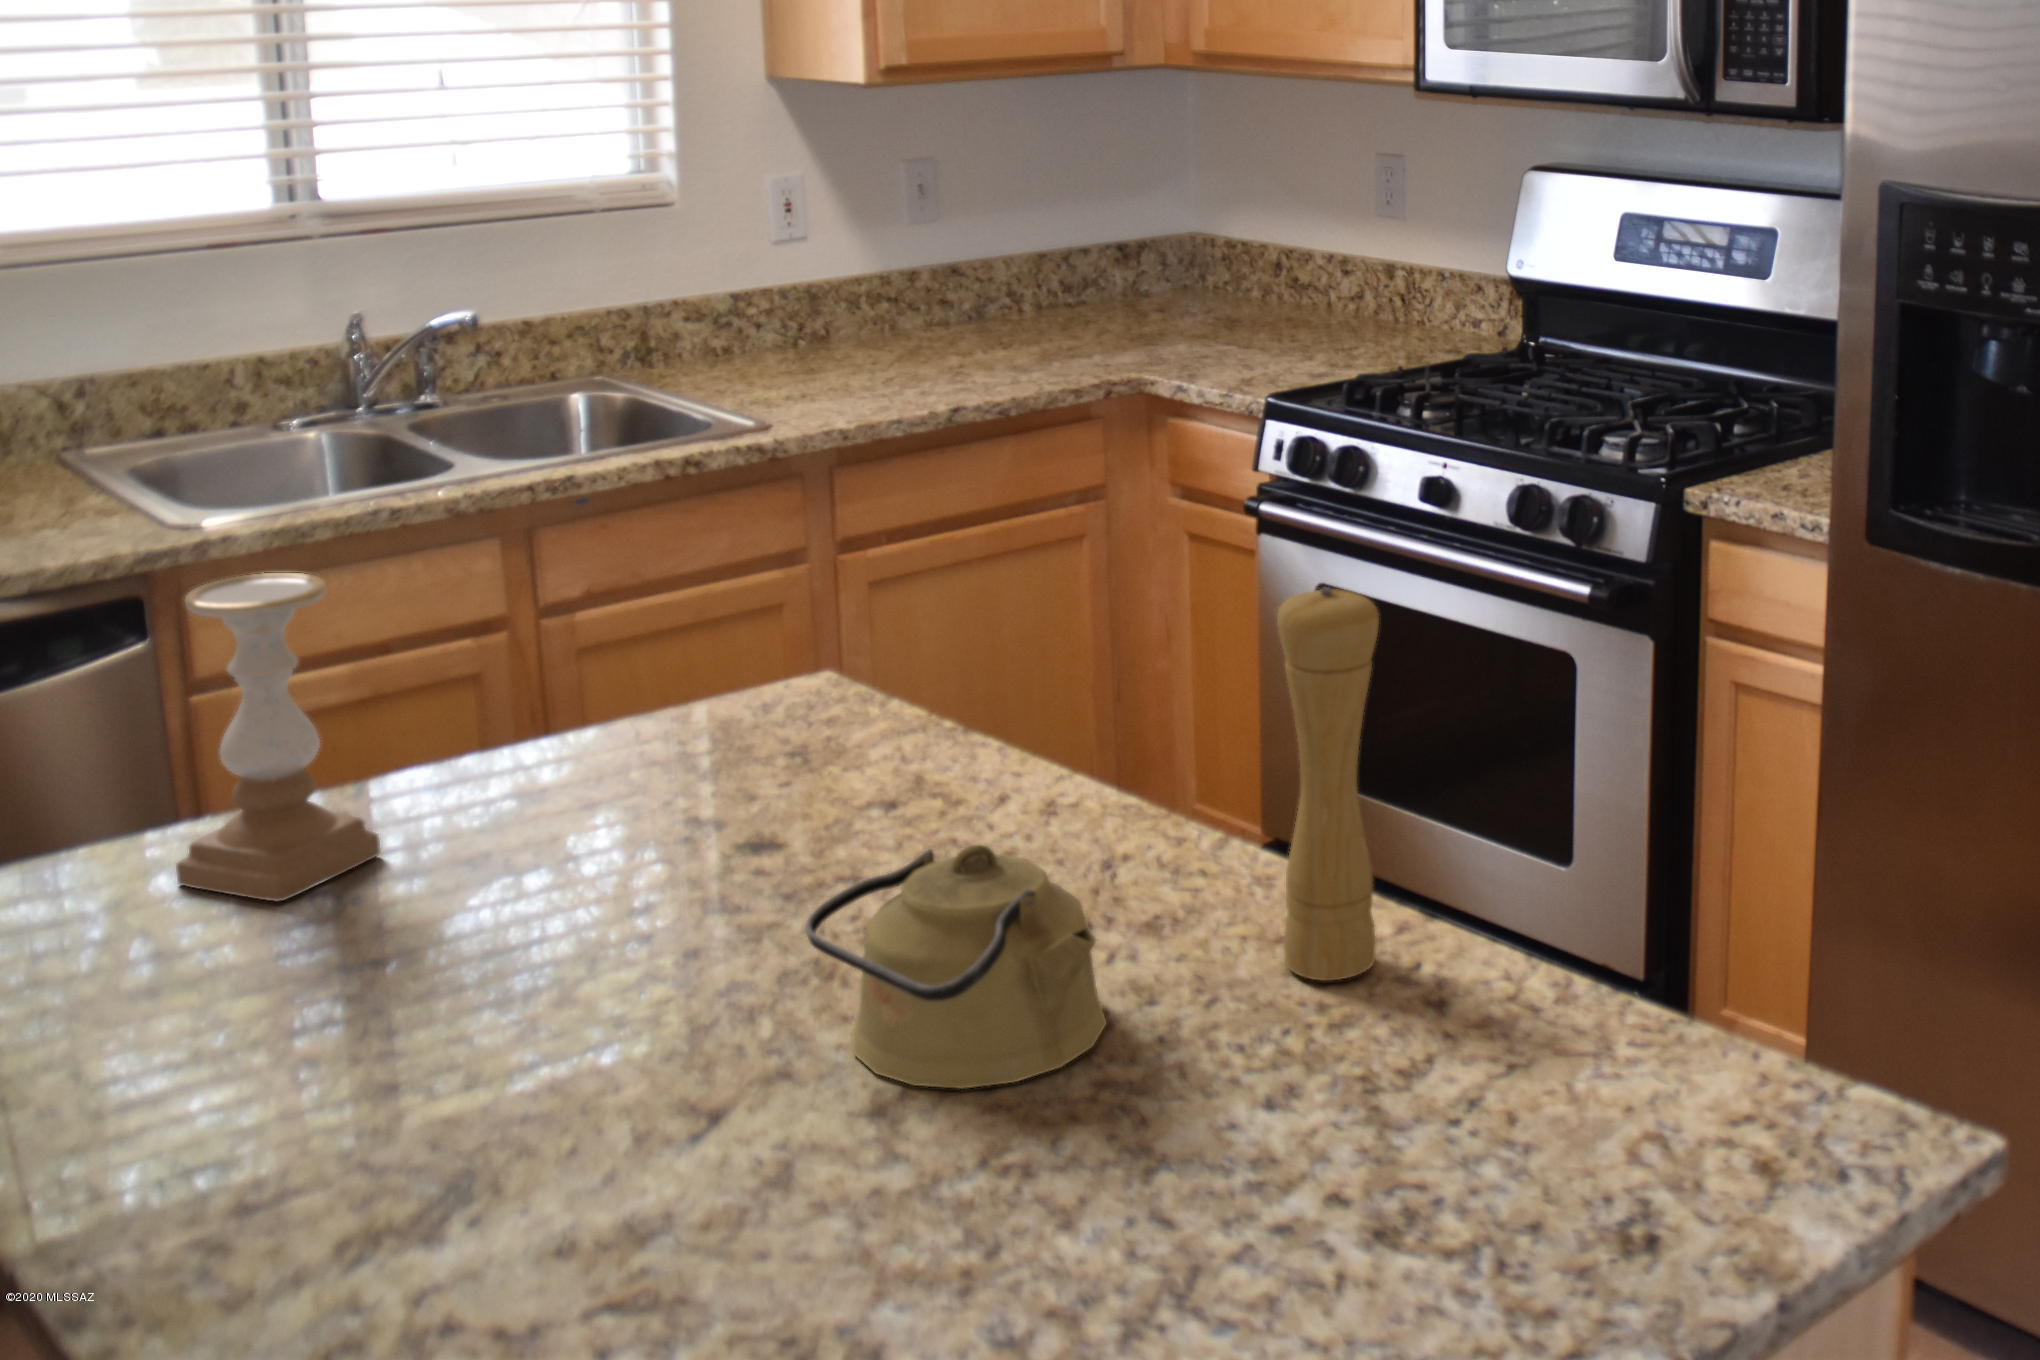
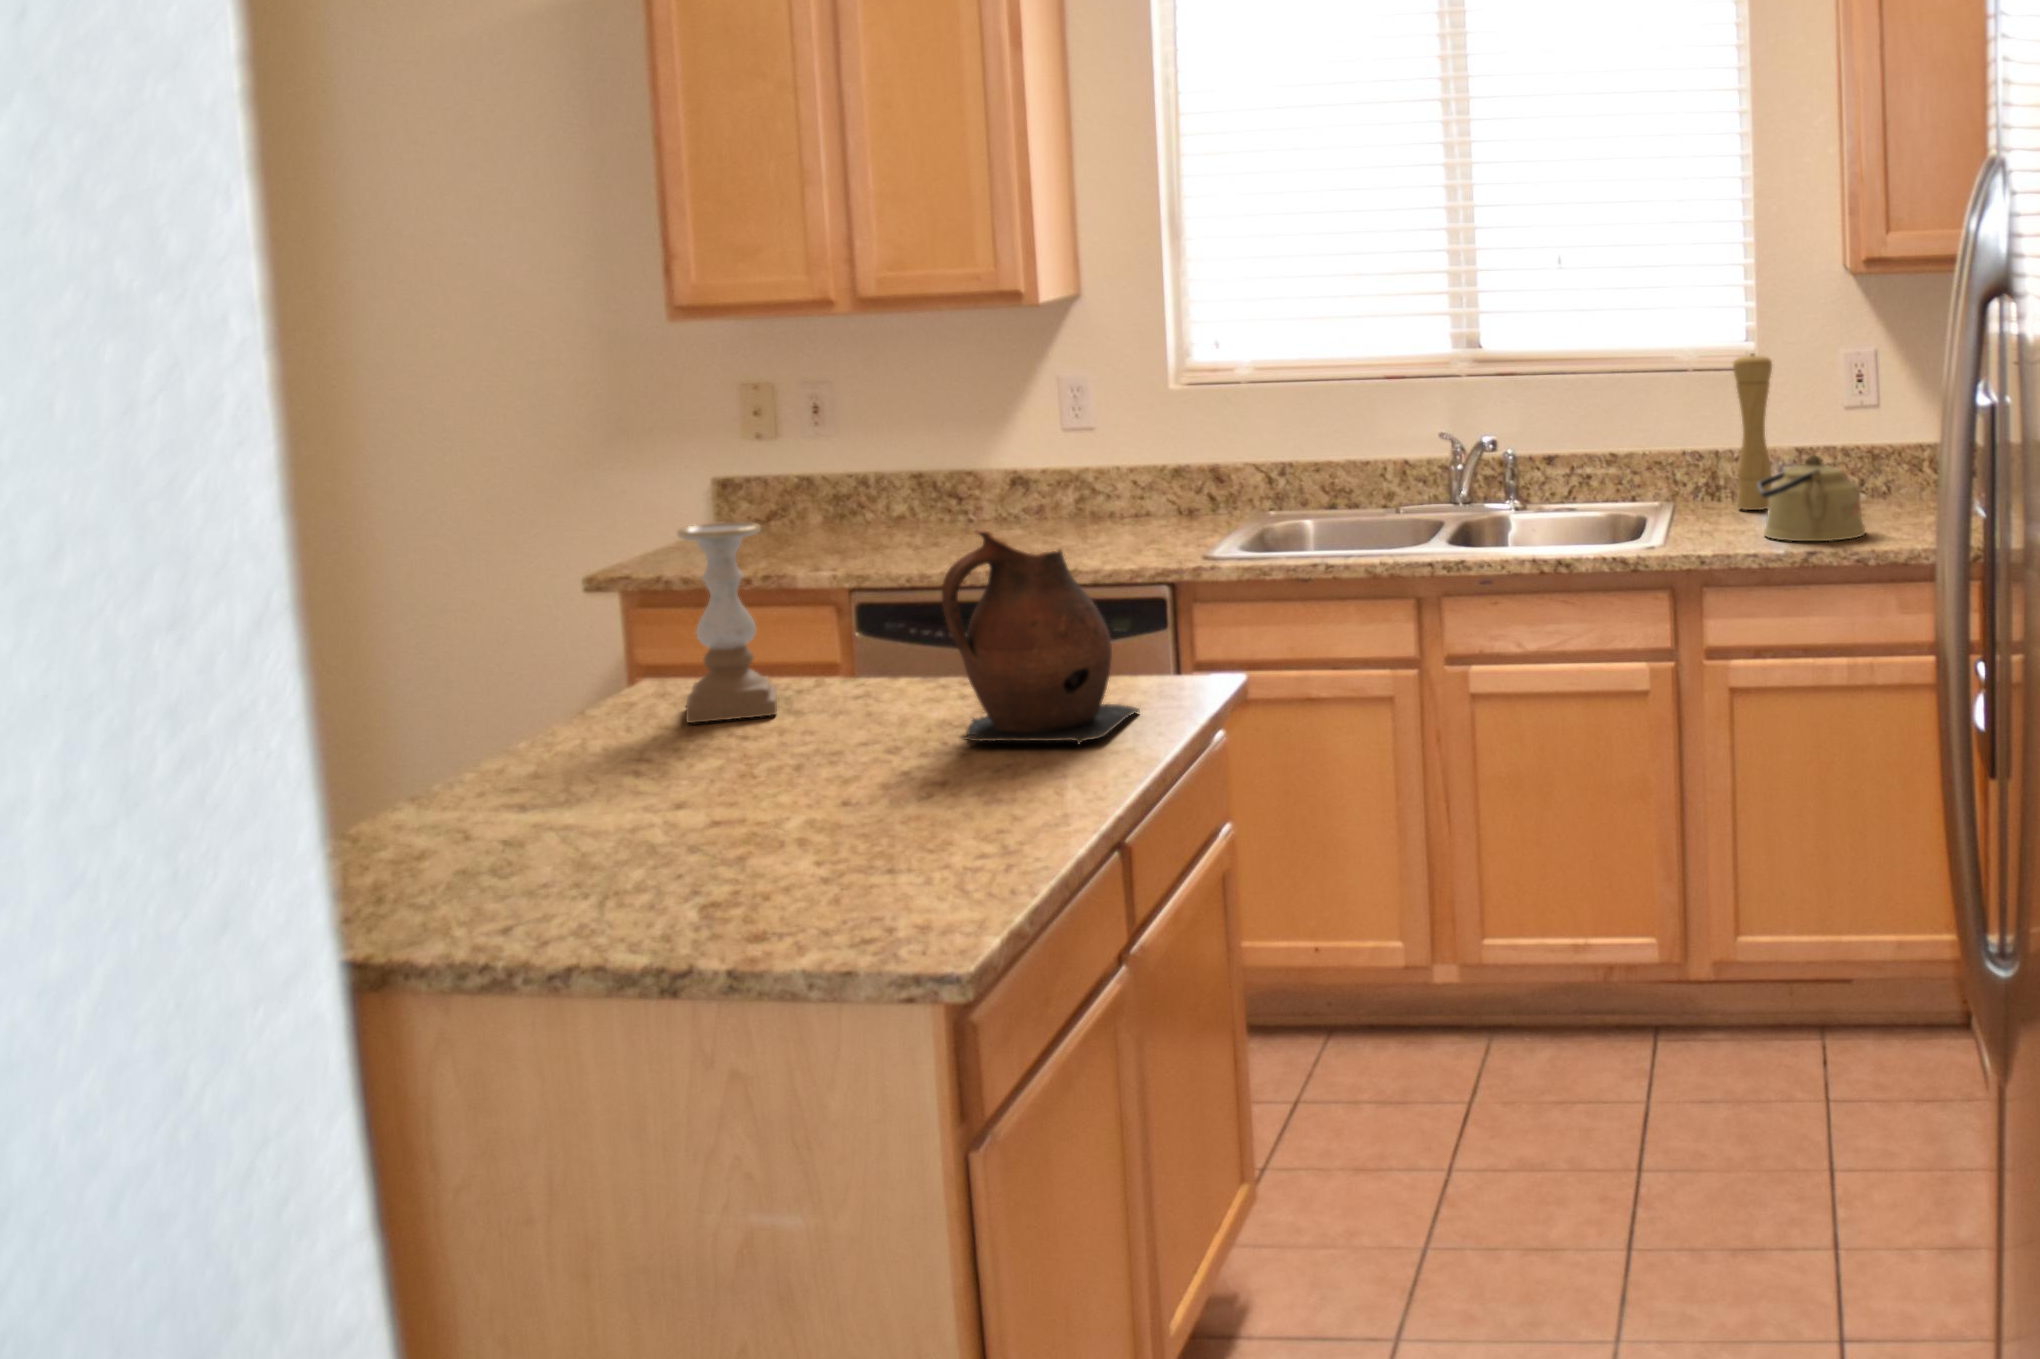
ceramic pitcher: none [695,520,958,804] -> present [942,529,1139,744]
pepper mill: present [1277,587,1379,981] -> present [1733,353,1772,510]
kettle: present [805,845,1107,1089] -> present [1758,456,1865,541]

